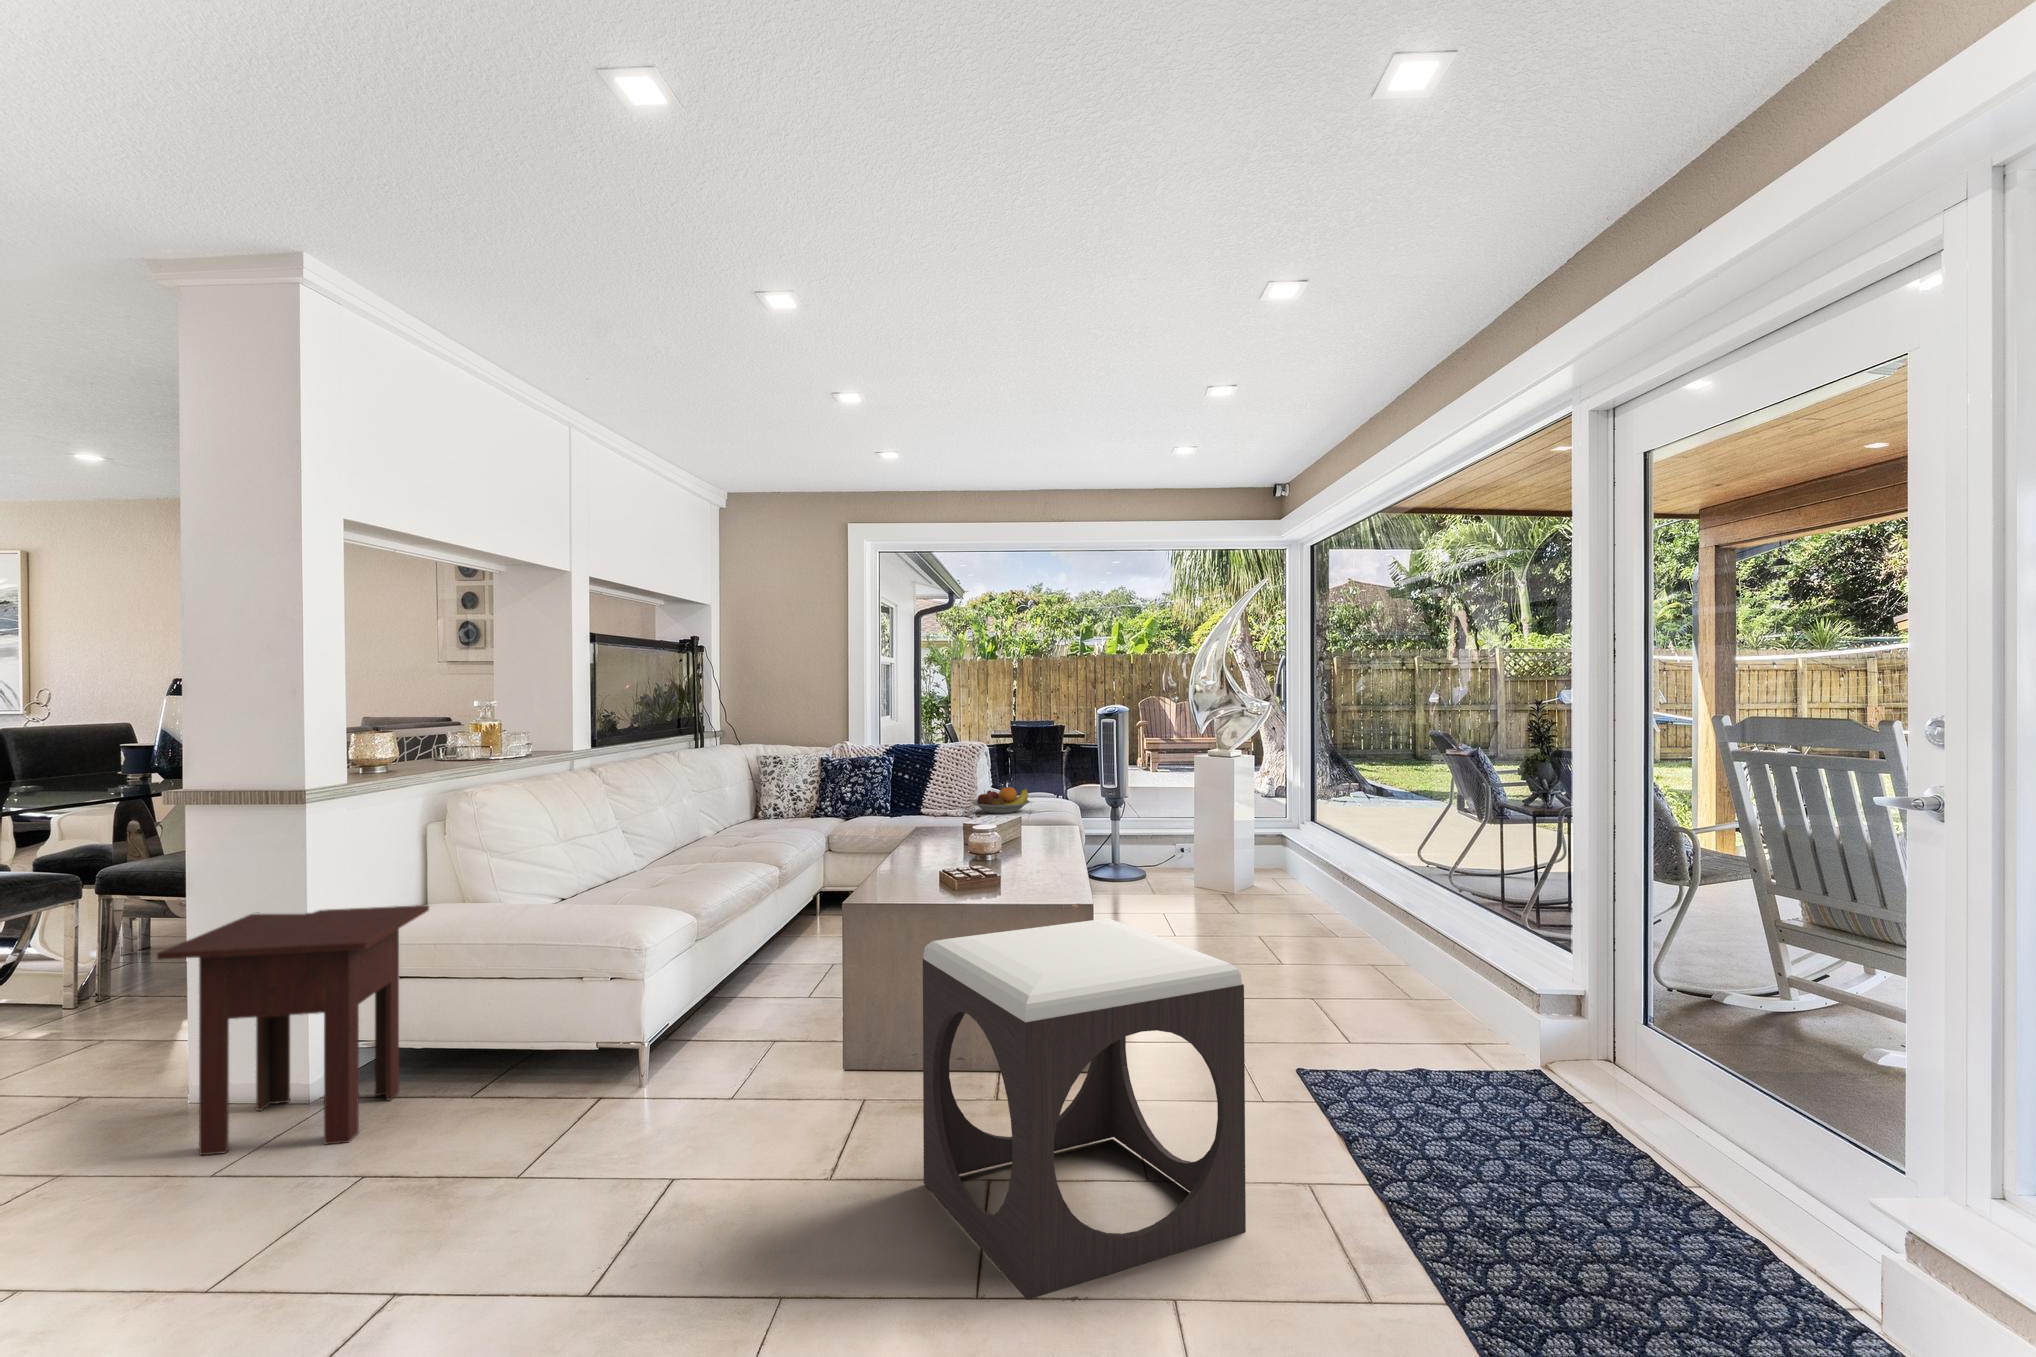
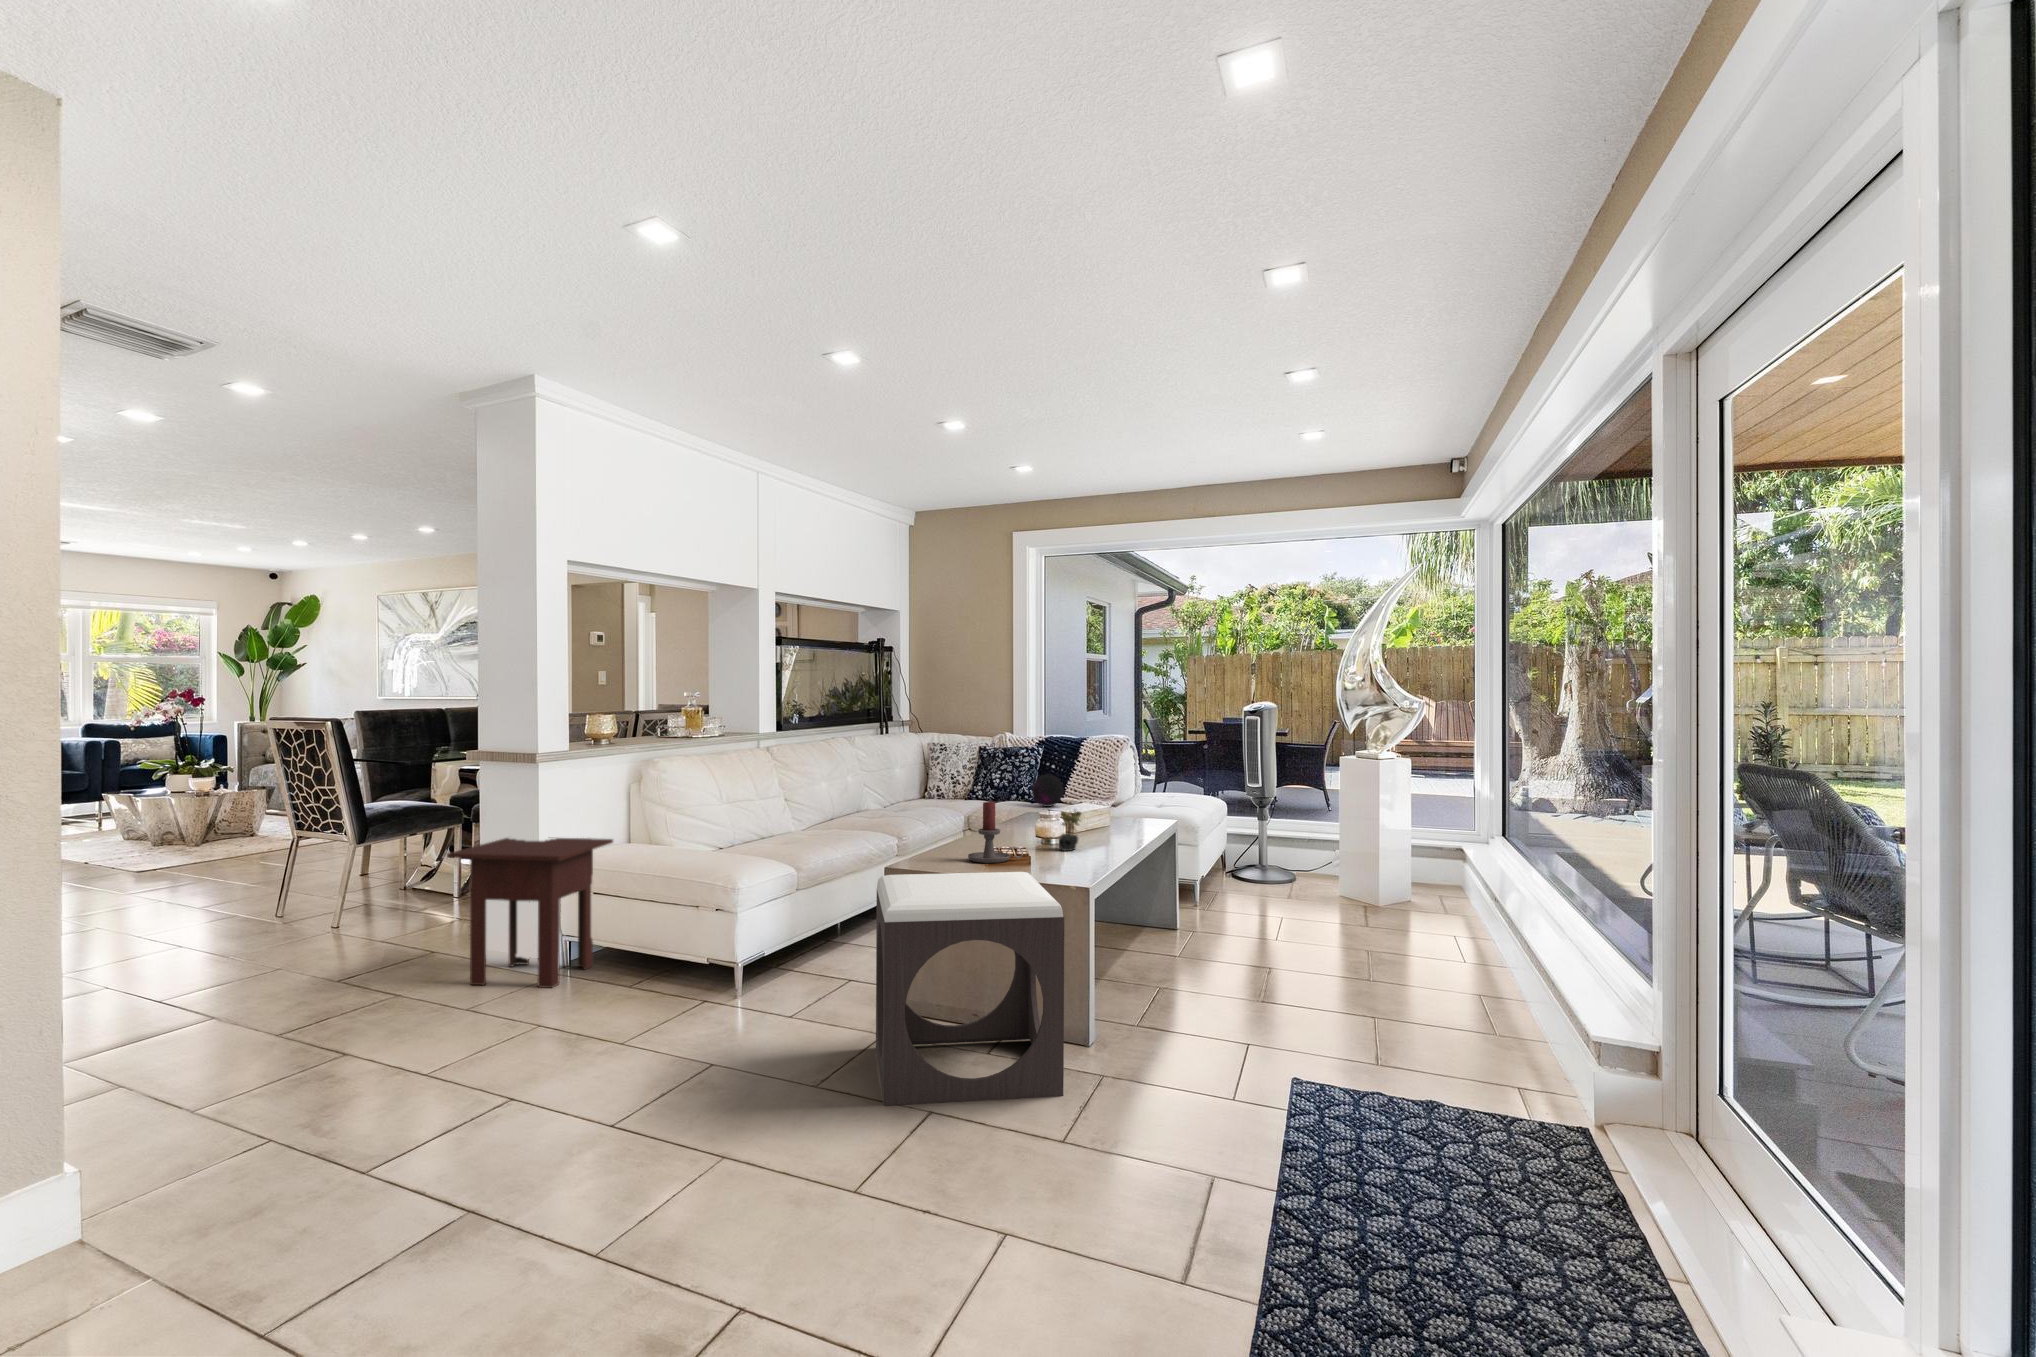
decorative orb: none [897,786,933,822] -> present [1031,775,1064,807]
fruit bowl: present [972,787,1030,814] -> none [1108,780,1163,804]
candle holder: none [945,823,1013,902] -> present [968,802,1023,863]
succulent plant: none [1023,826,1055,878] -> present [1059,811,1081,851]

